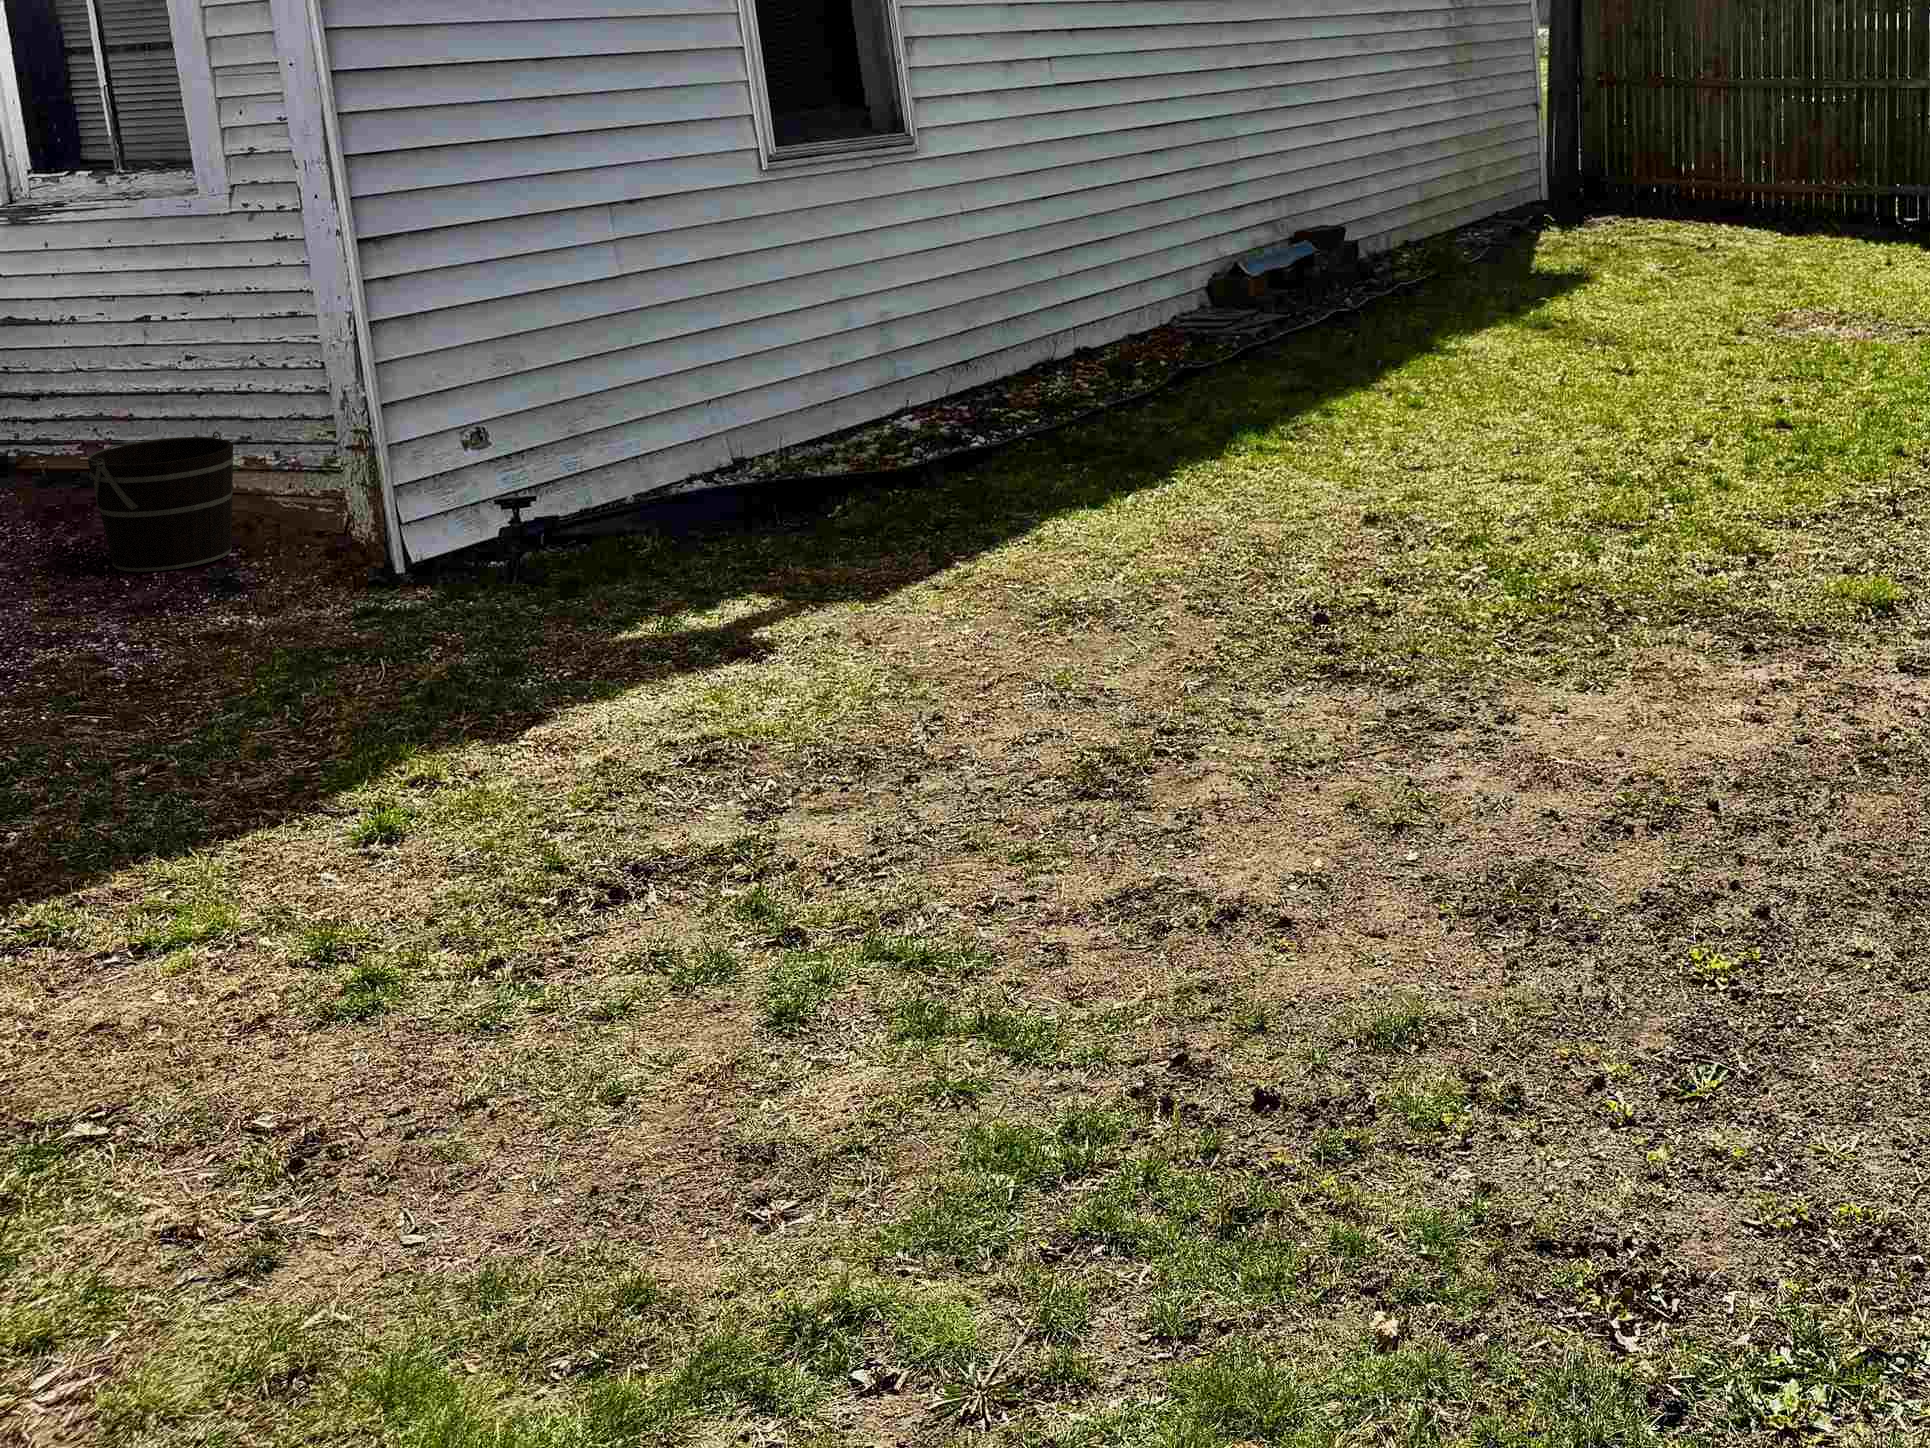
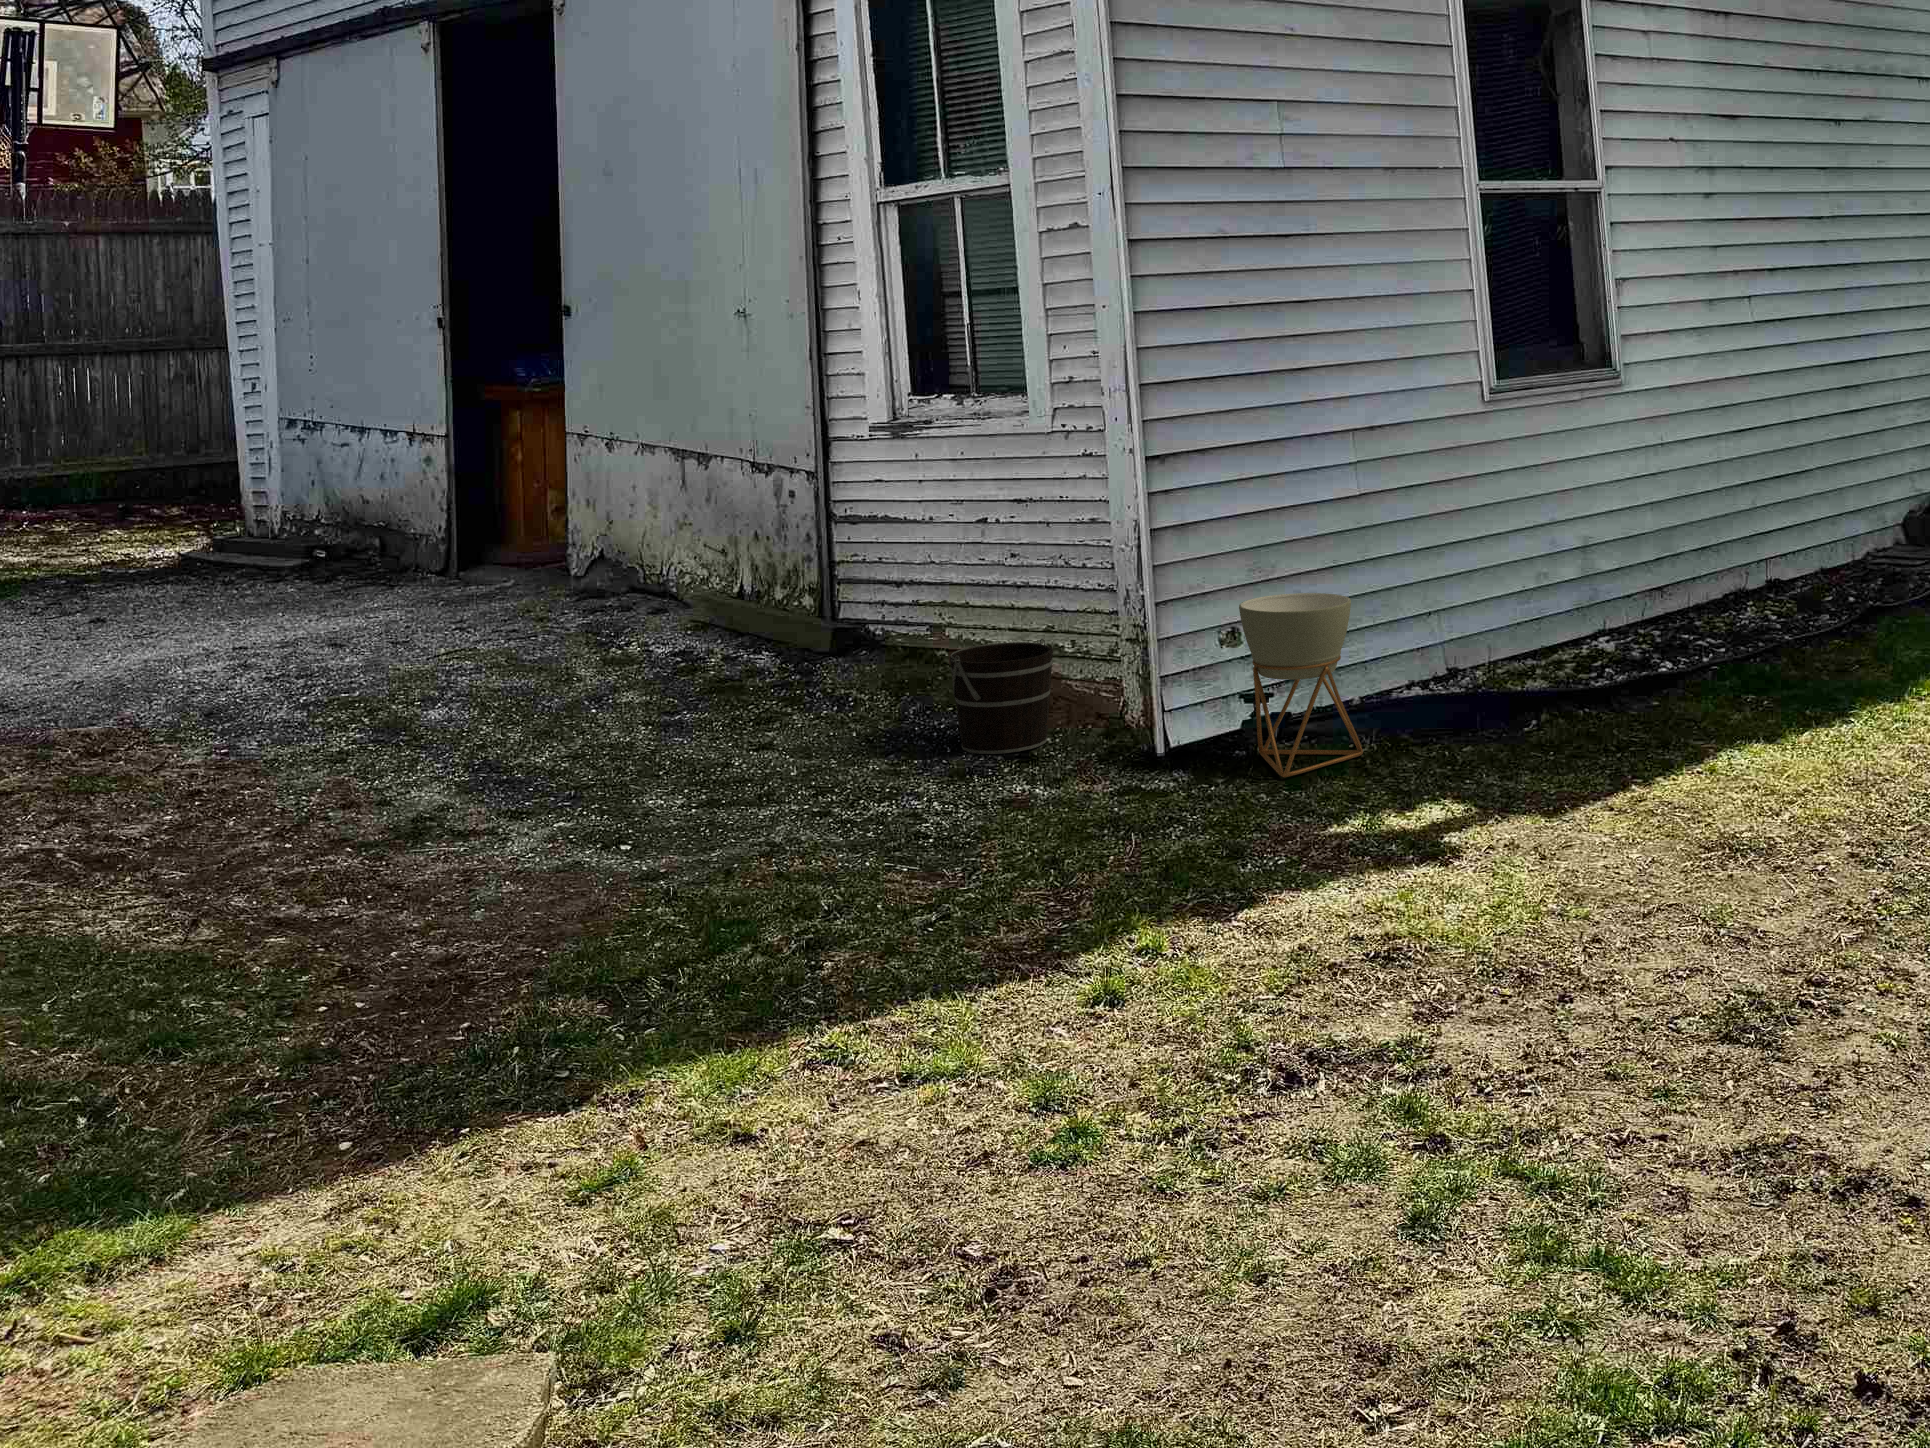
planter: none [483,365,643,571] -> present [1239,593,1363,777]

